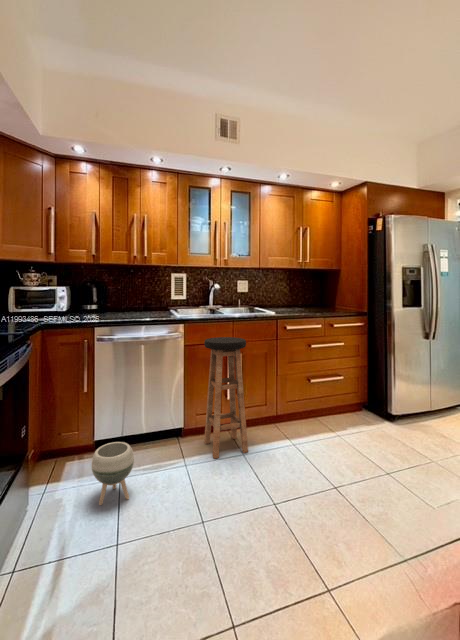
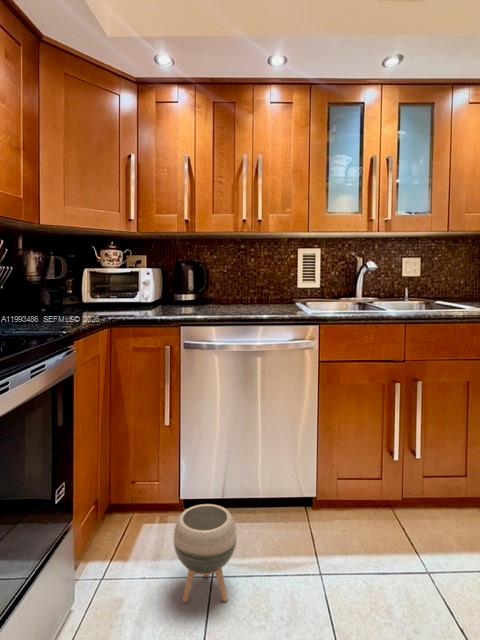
bar stool: present [204,337,248,459] -> none [347,347,428,553]

